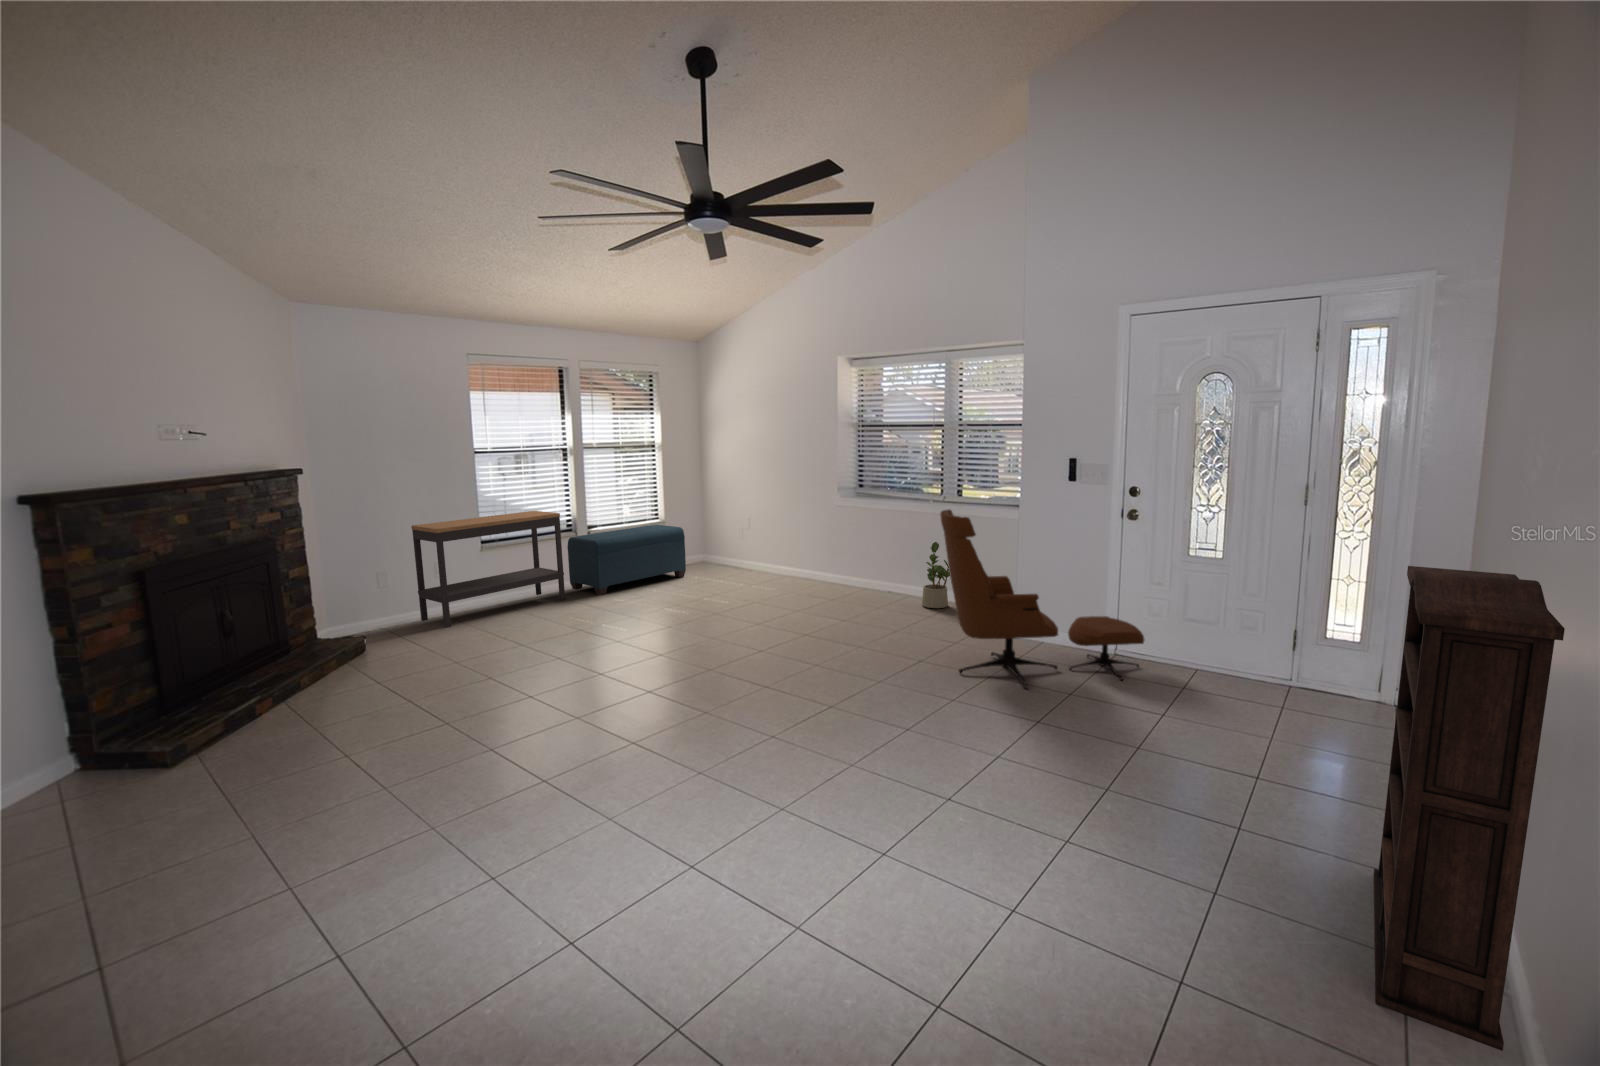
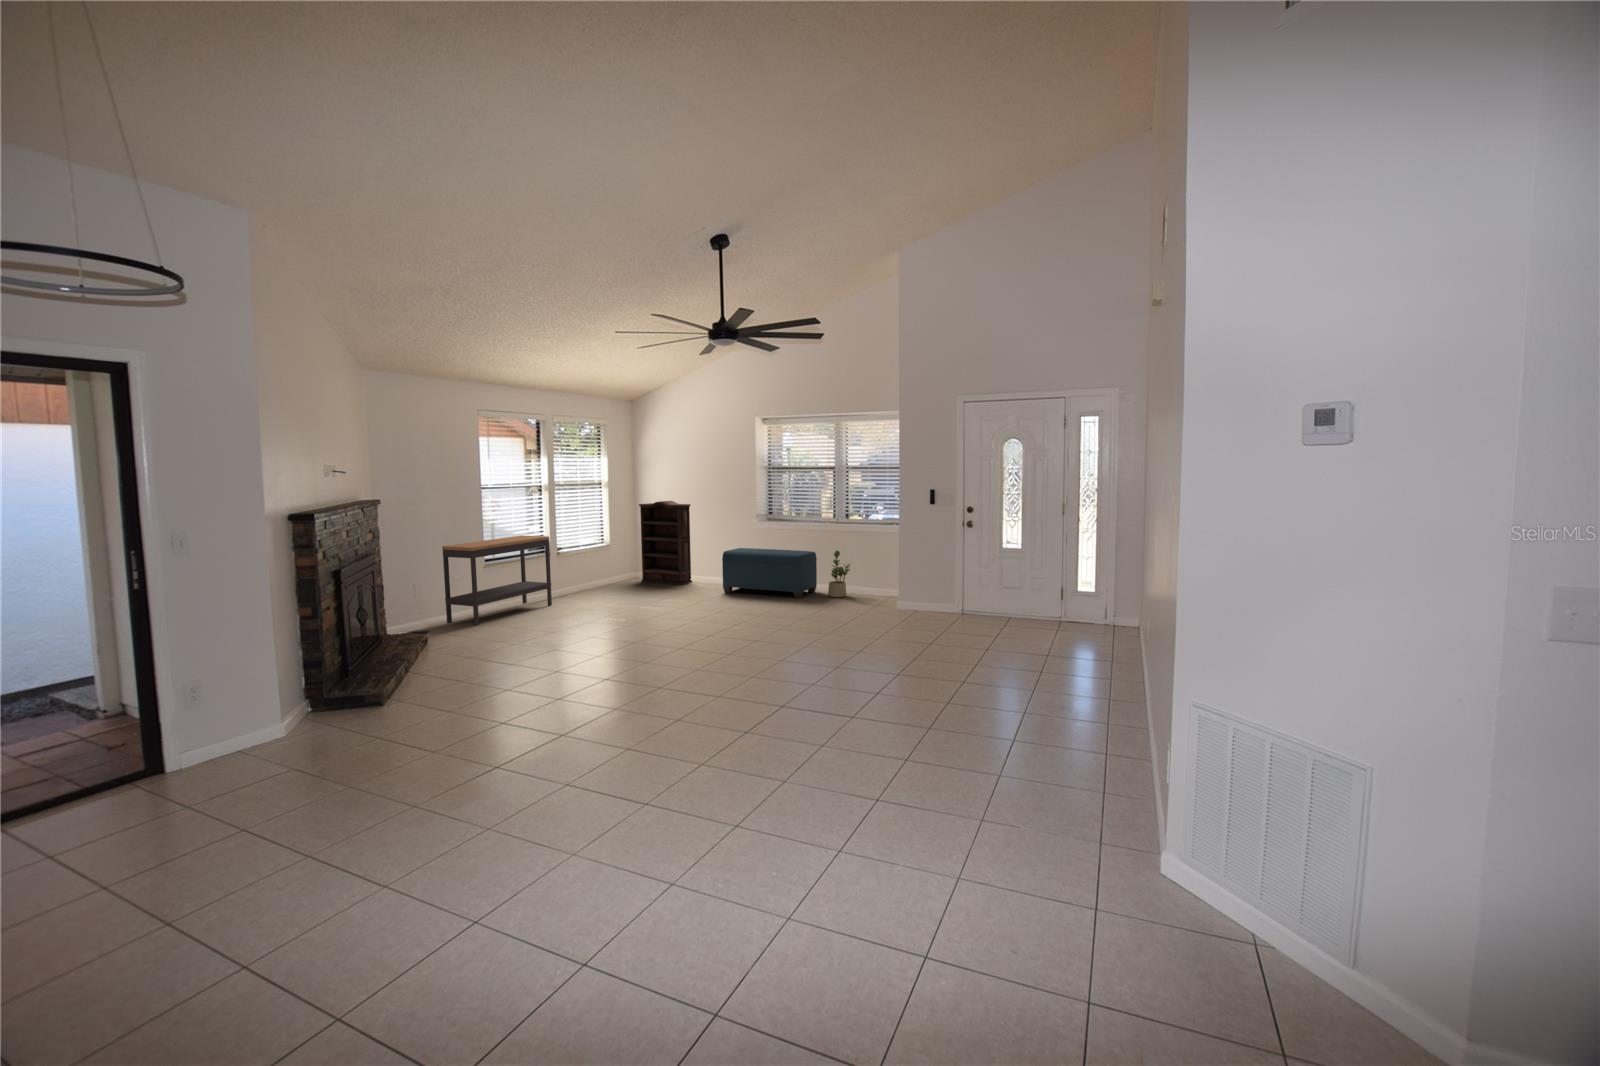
lounge chair: present [940,510,1144,689] -> none [861,523,982,631]
bench: present [567,525,686,595] -> present [722,548,817,598]
bookshelf: present [1373,566,1565,1051] -> present [639,501,692,585]

